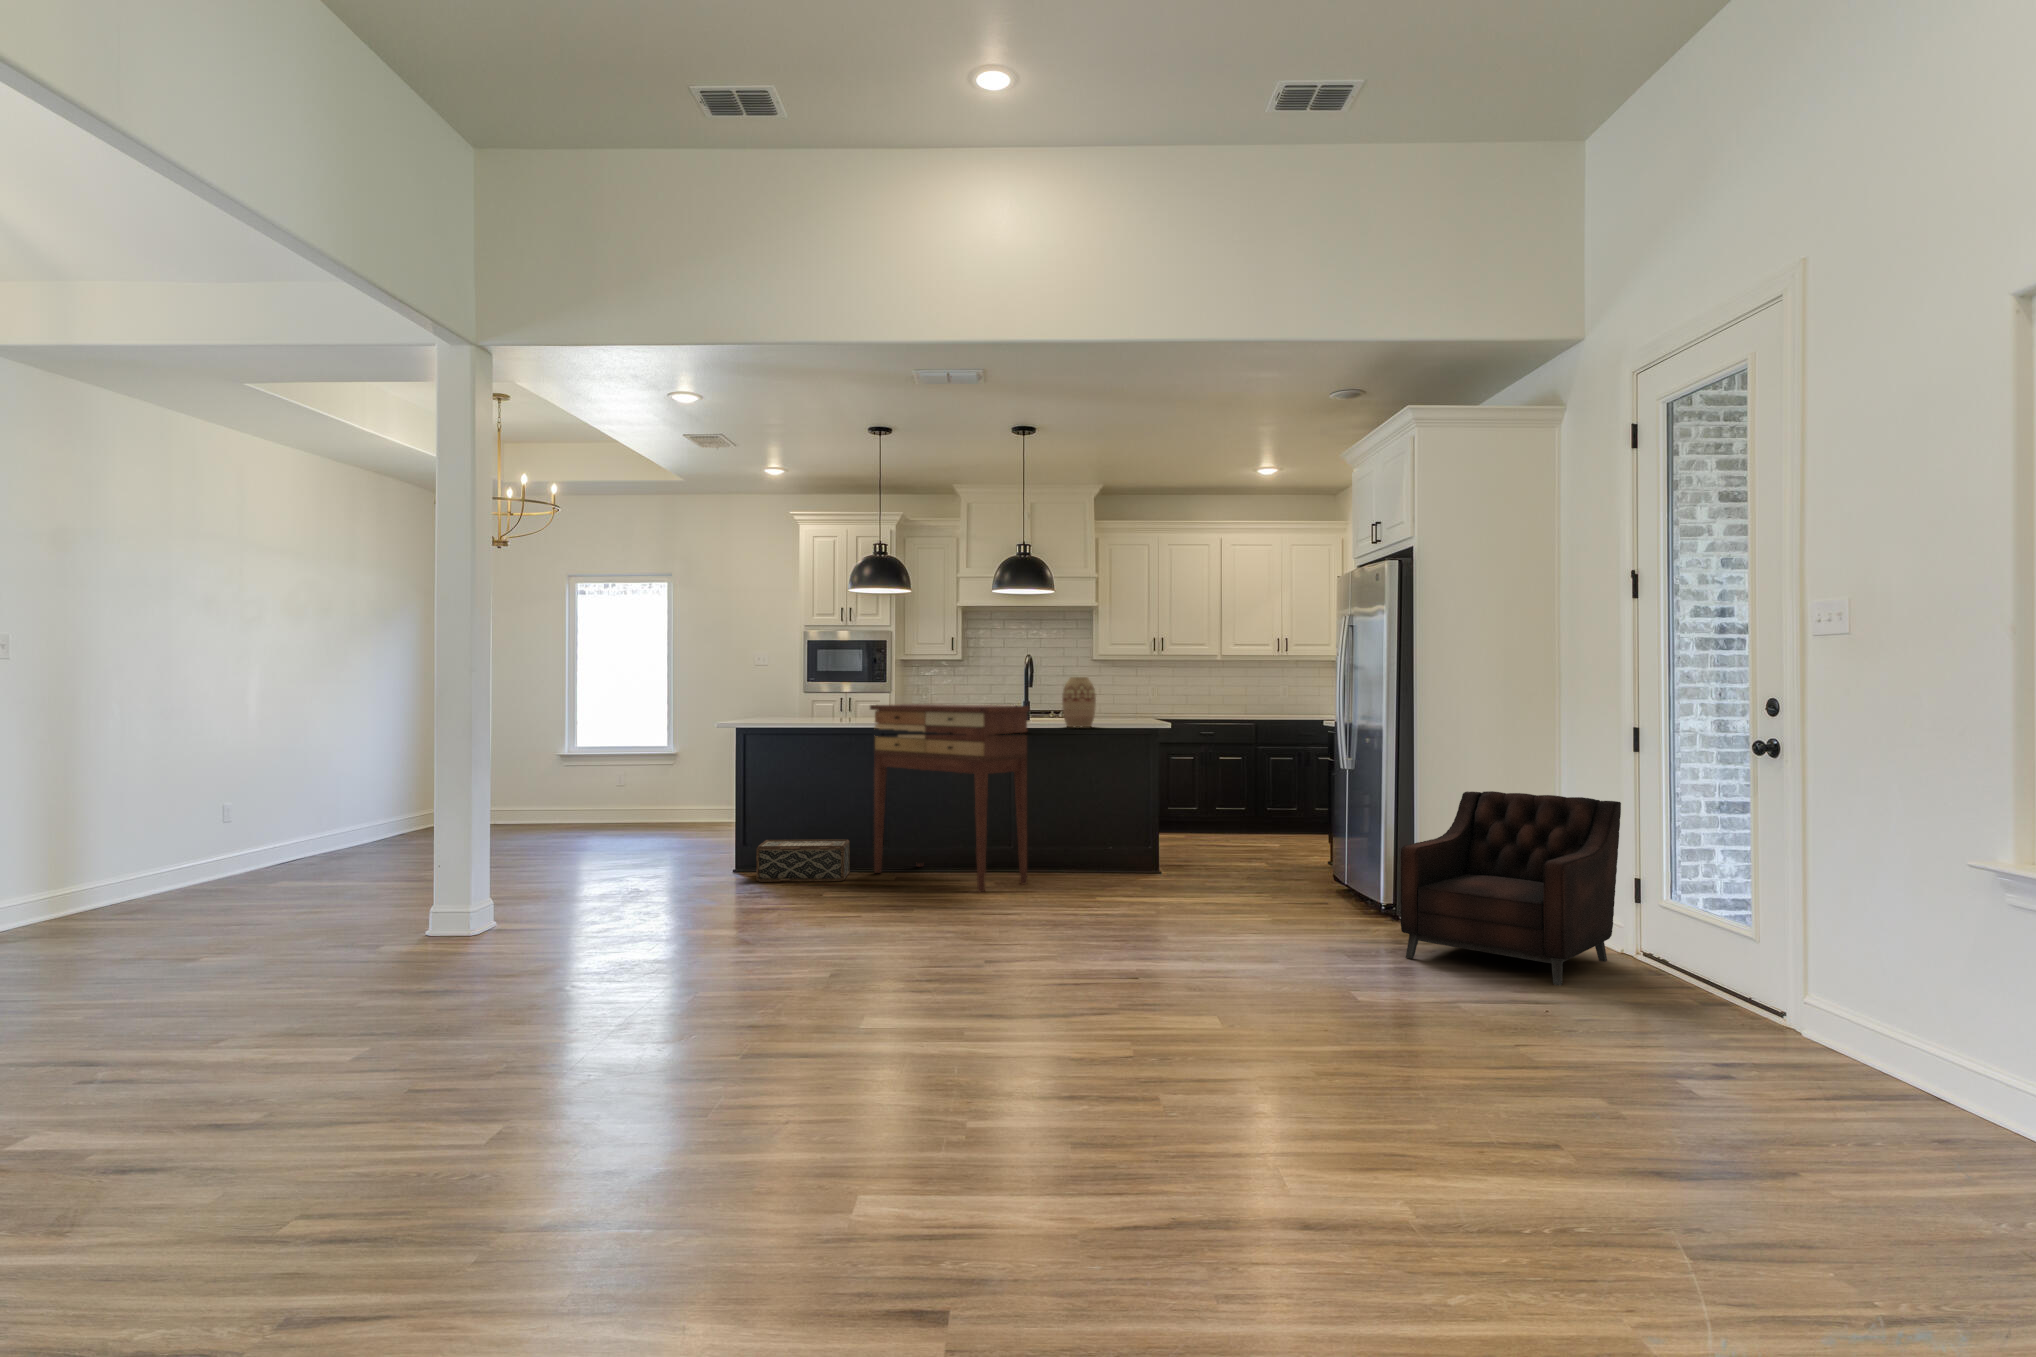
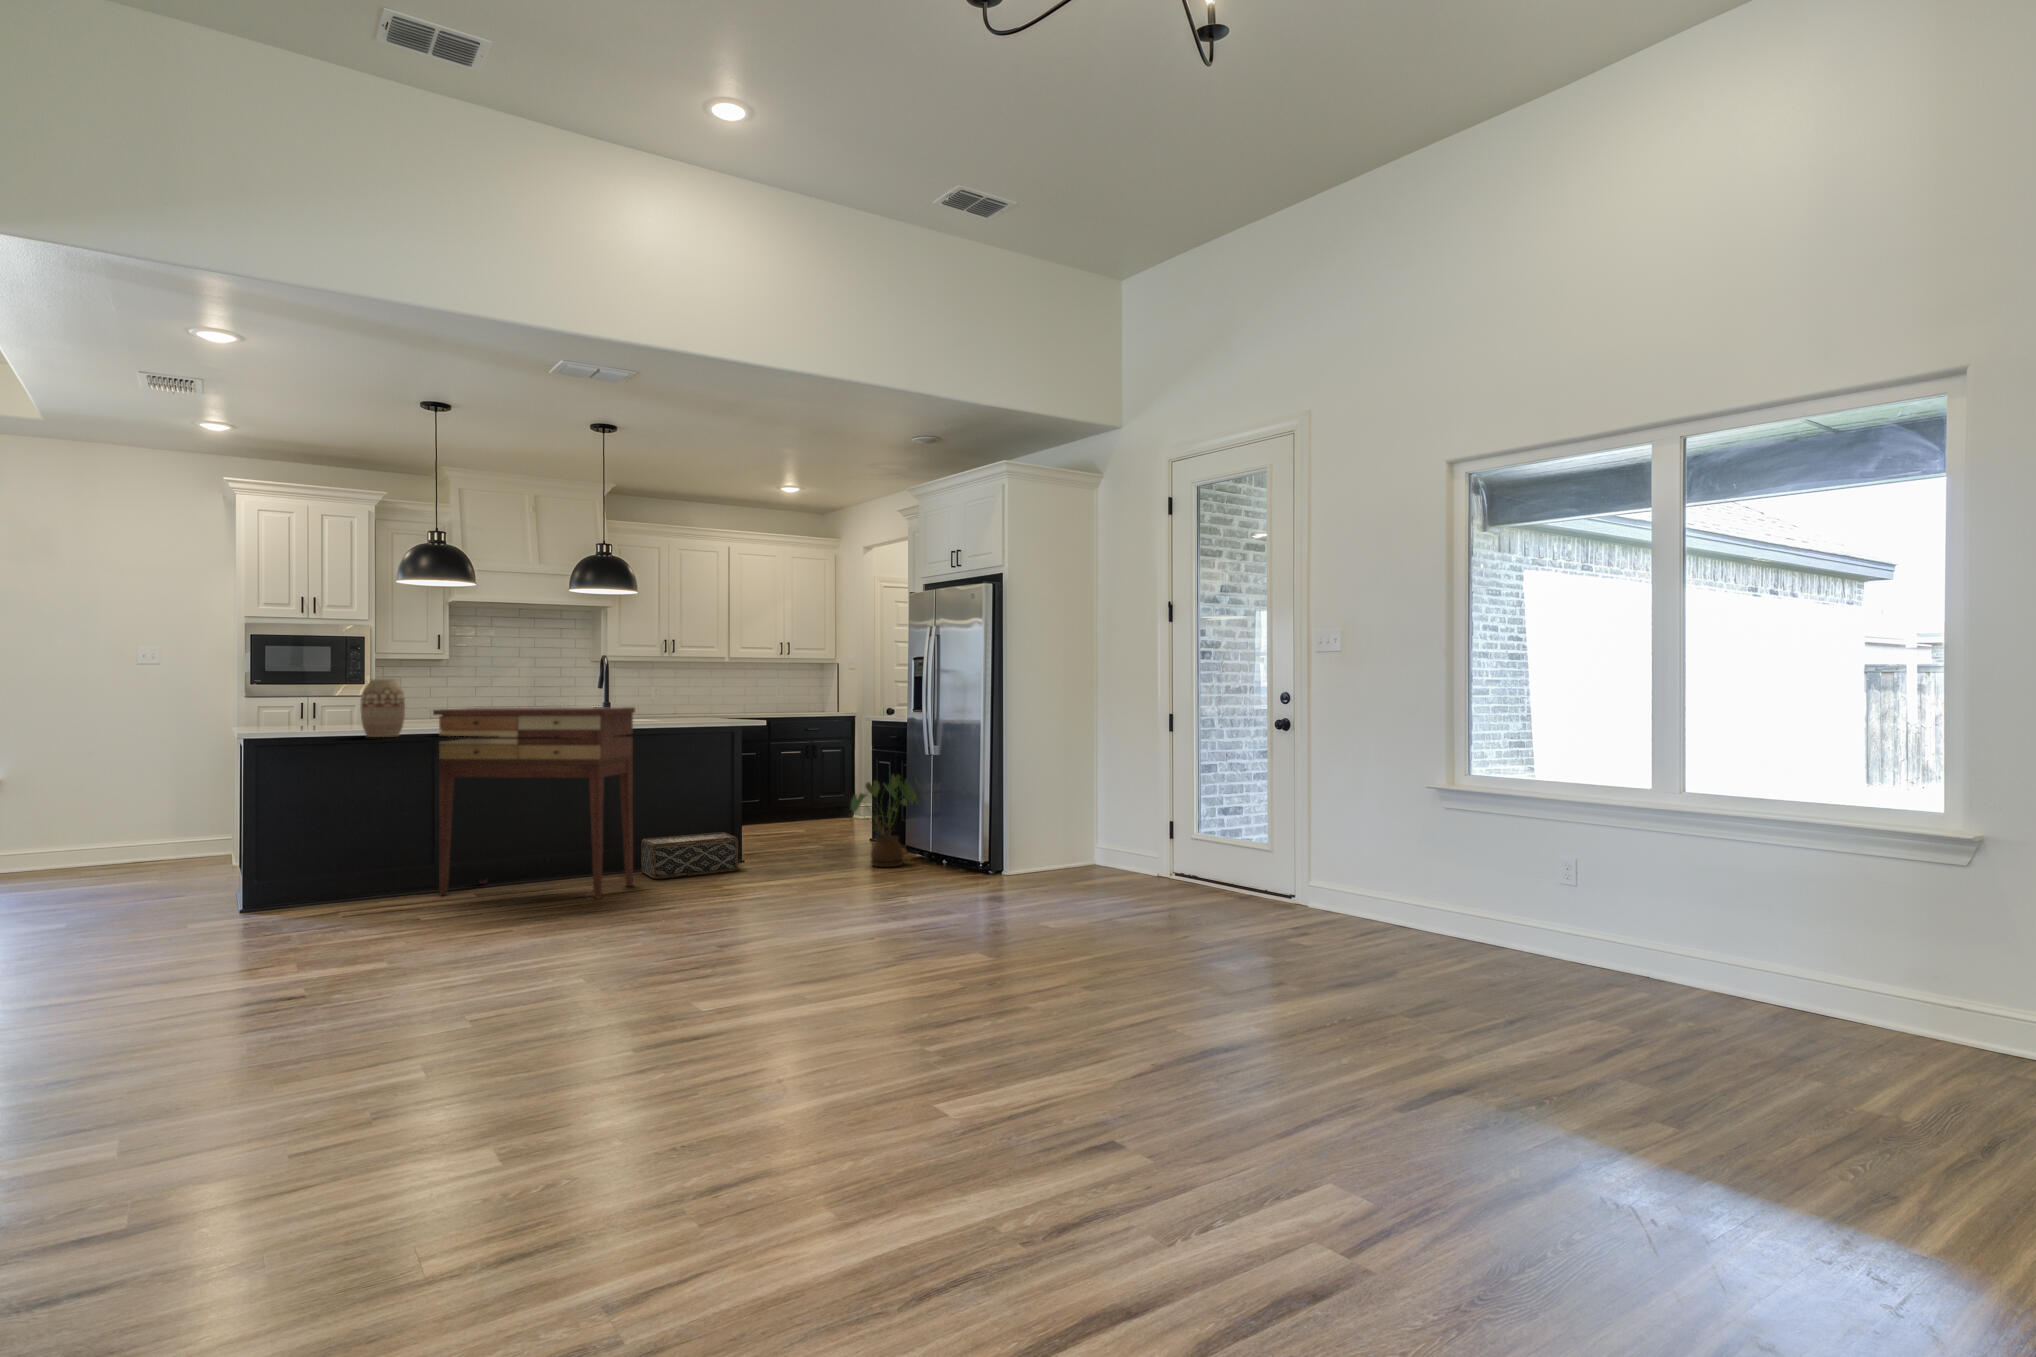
vase: present [1062,677,1096,727] -> present [361,679,405,737]
house plant: none [1245,789,1339,897] -> present [851,775,920,867]
armchair: present [1400,791,1621,986] -> none [1035,766,1160,902]
woven basket: present [756,839,850,882] -> present [641,832,738,879]

